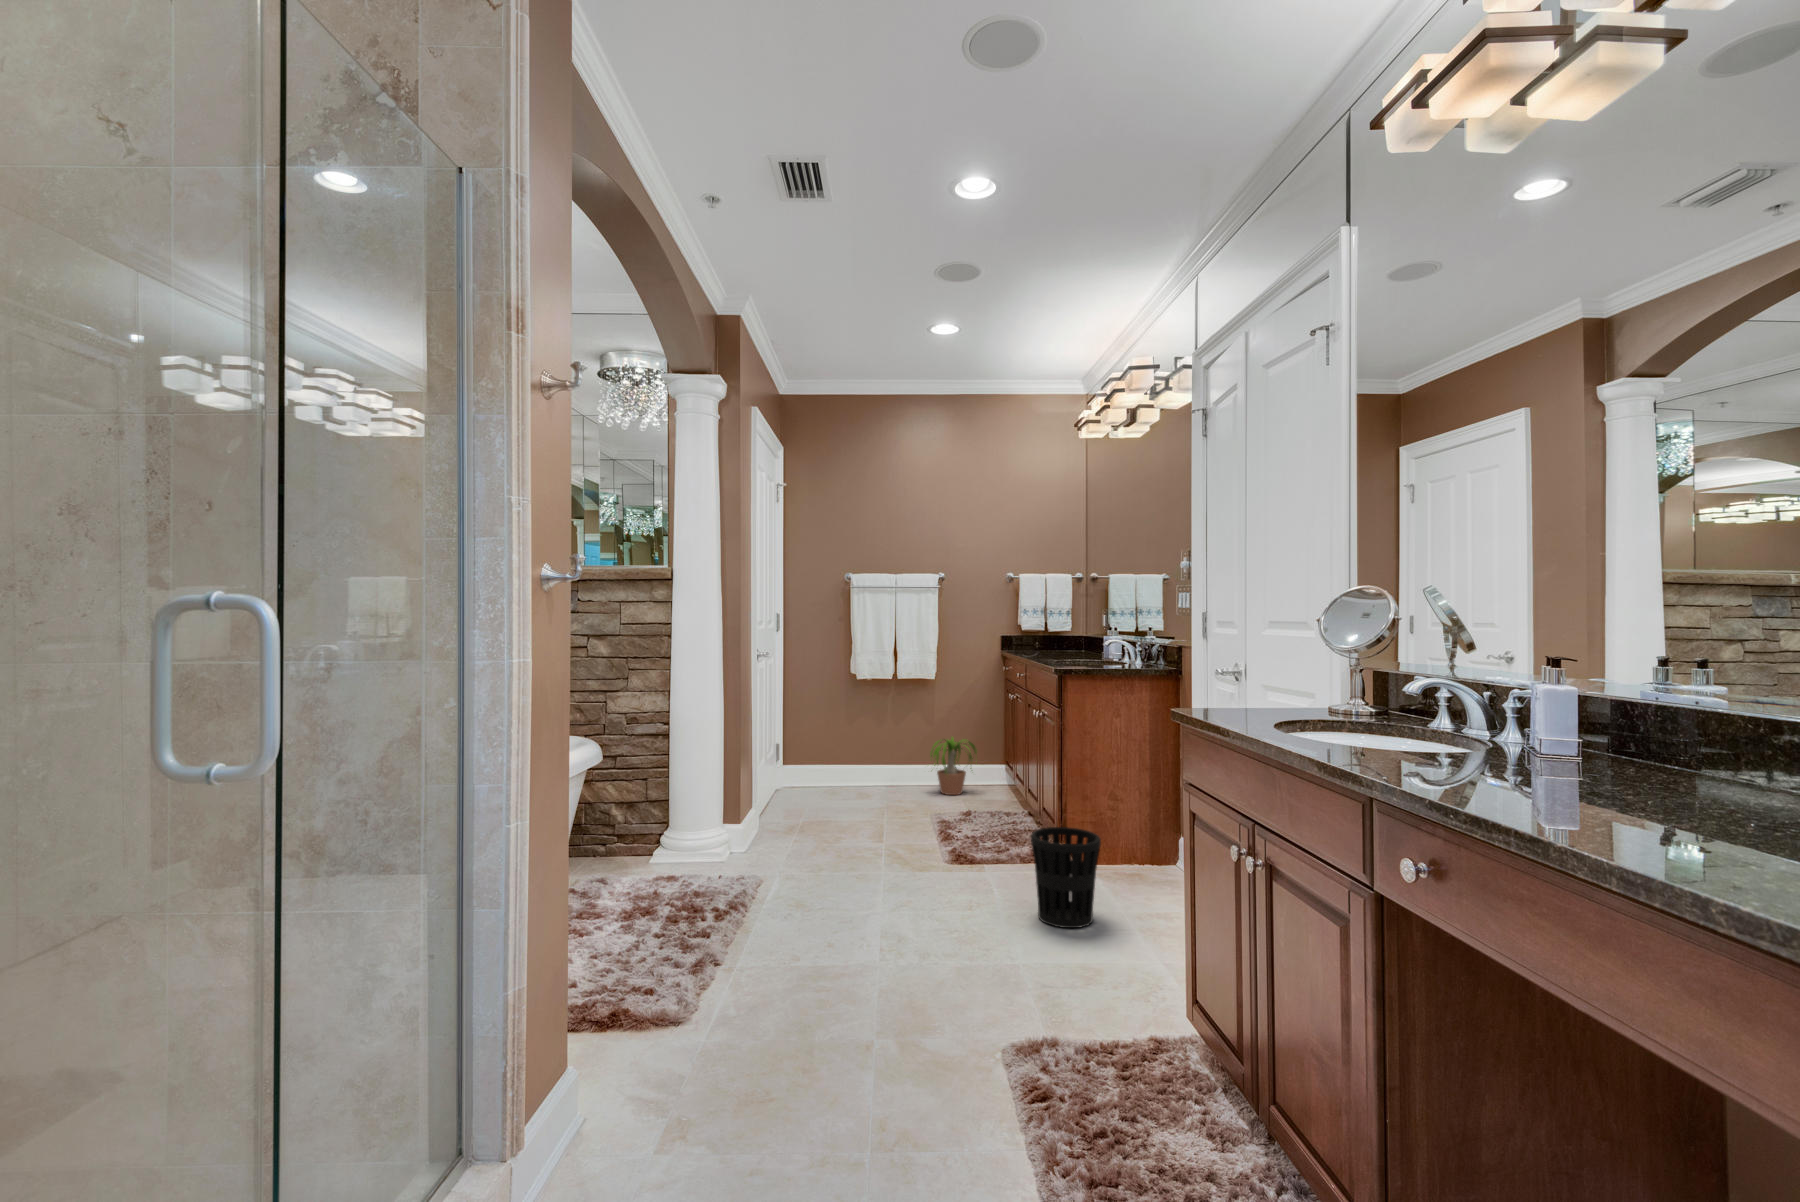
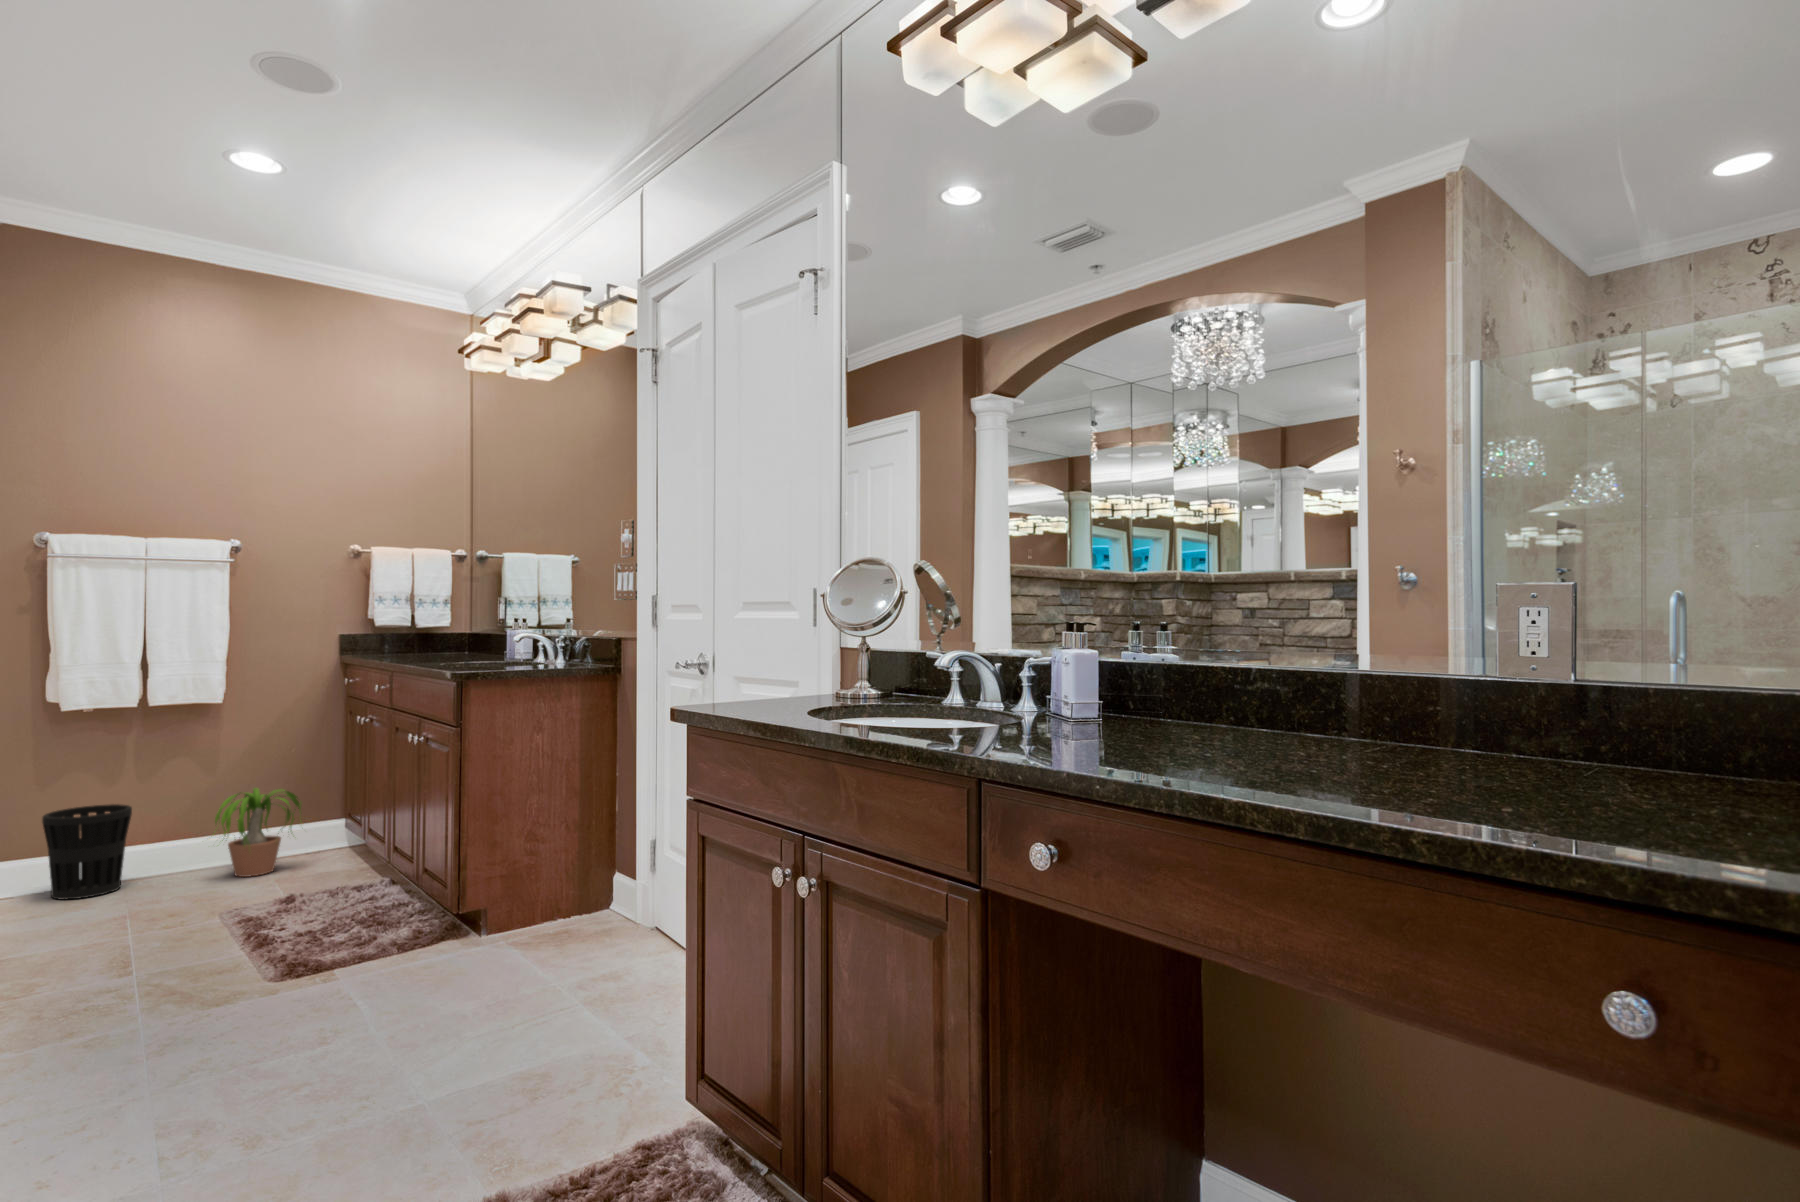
wastebasket: present [1031,827,1101,928] -> present [42,804,132,900]

